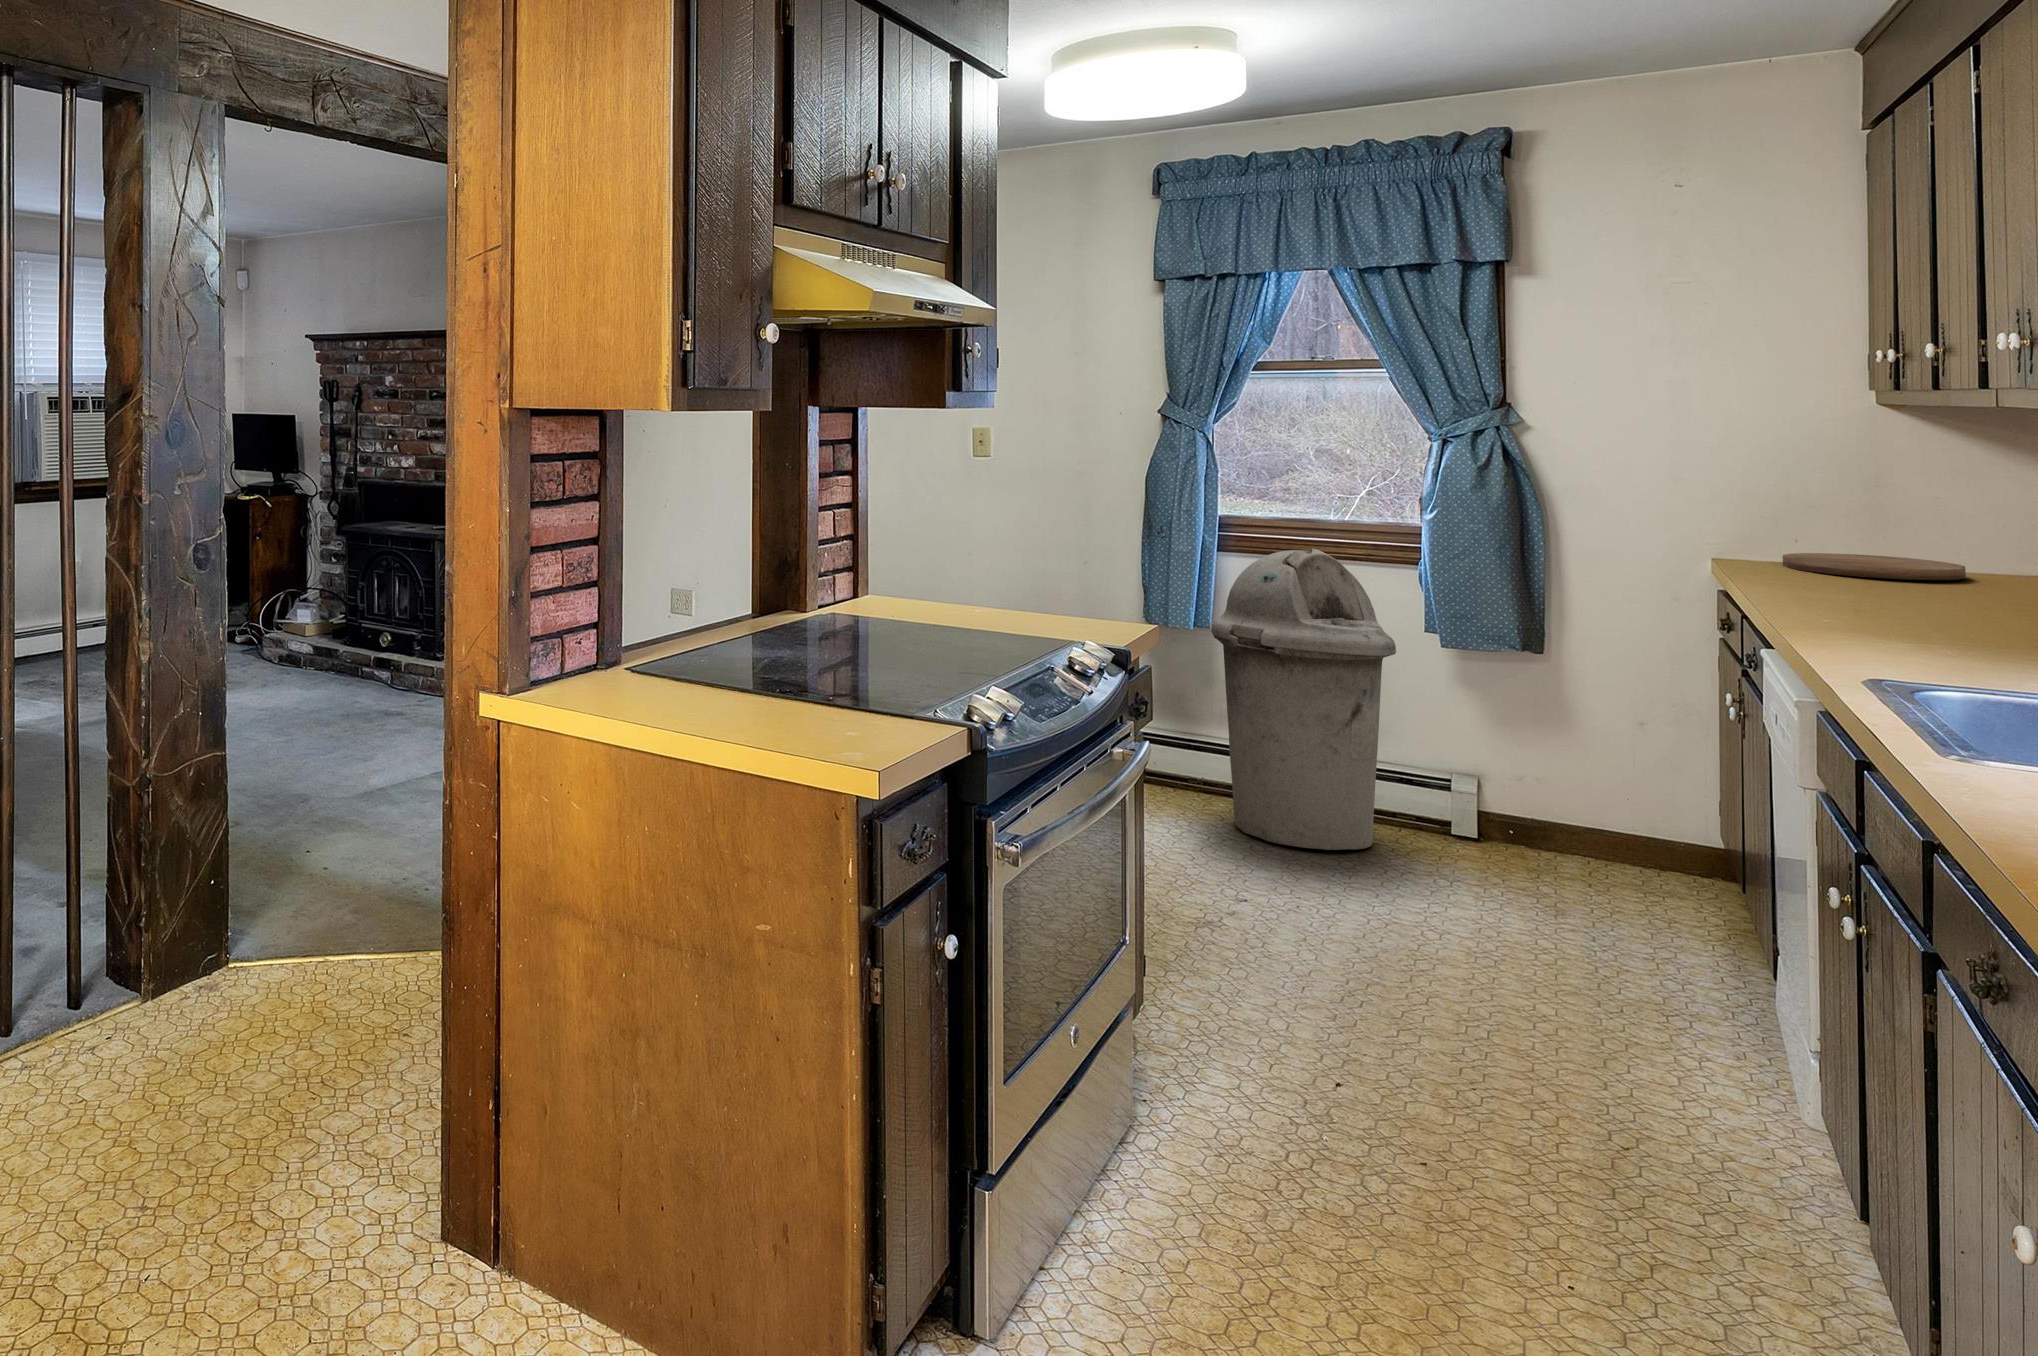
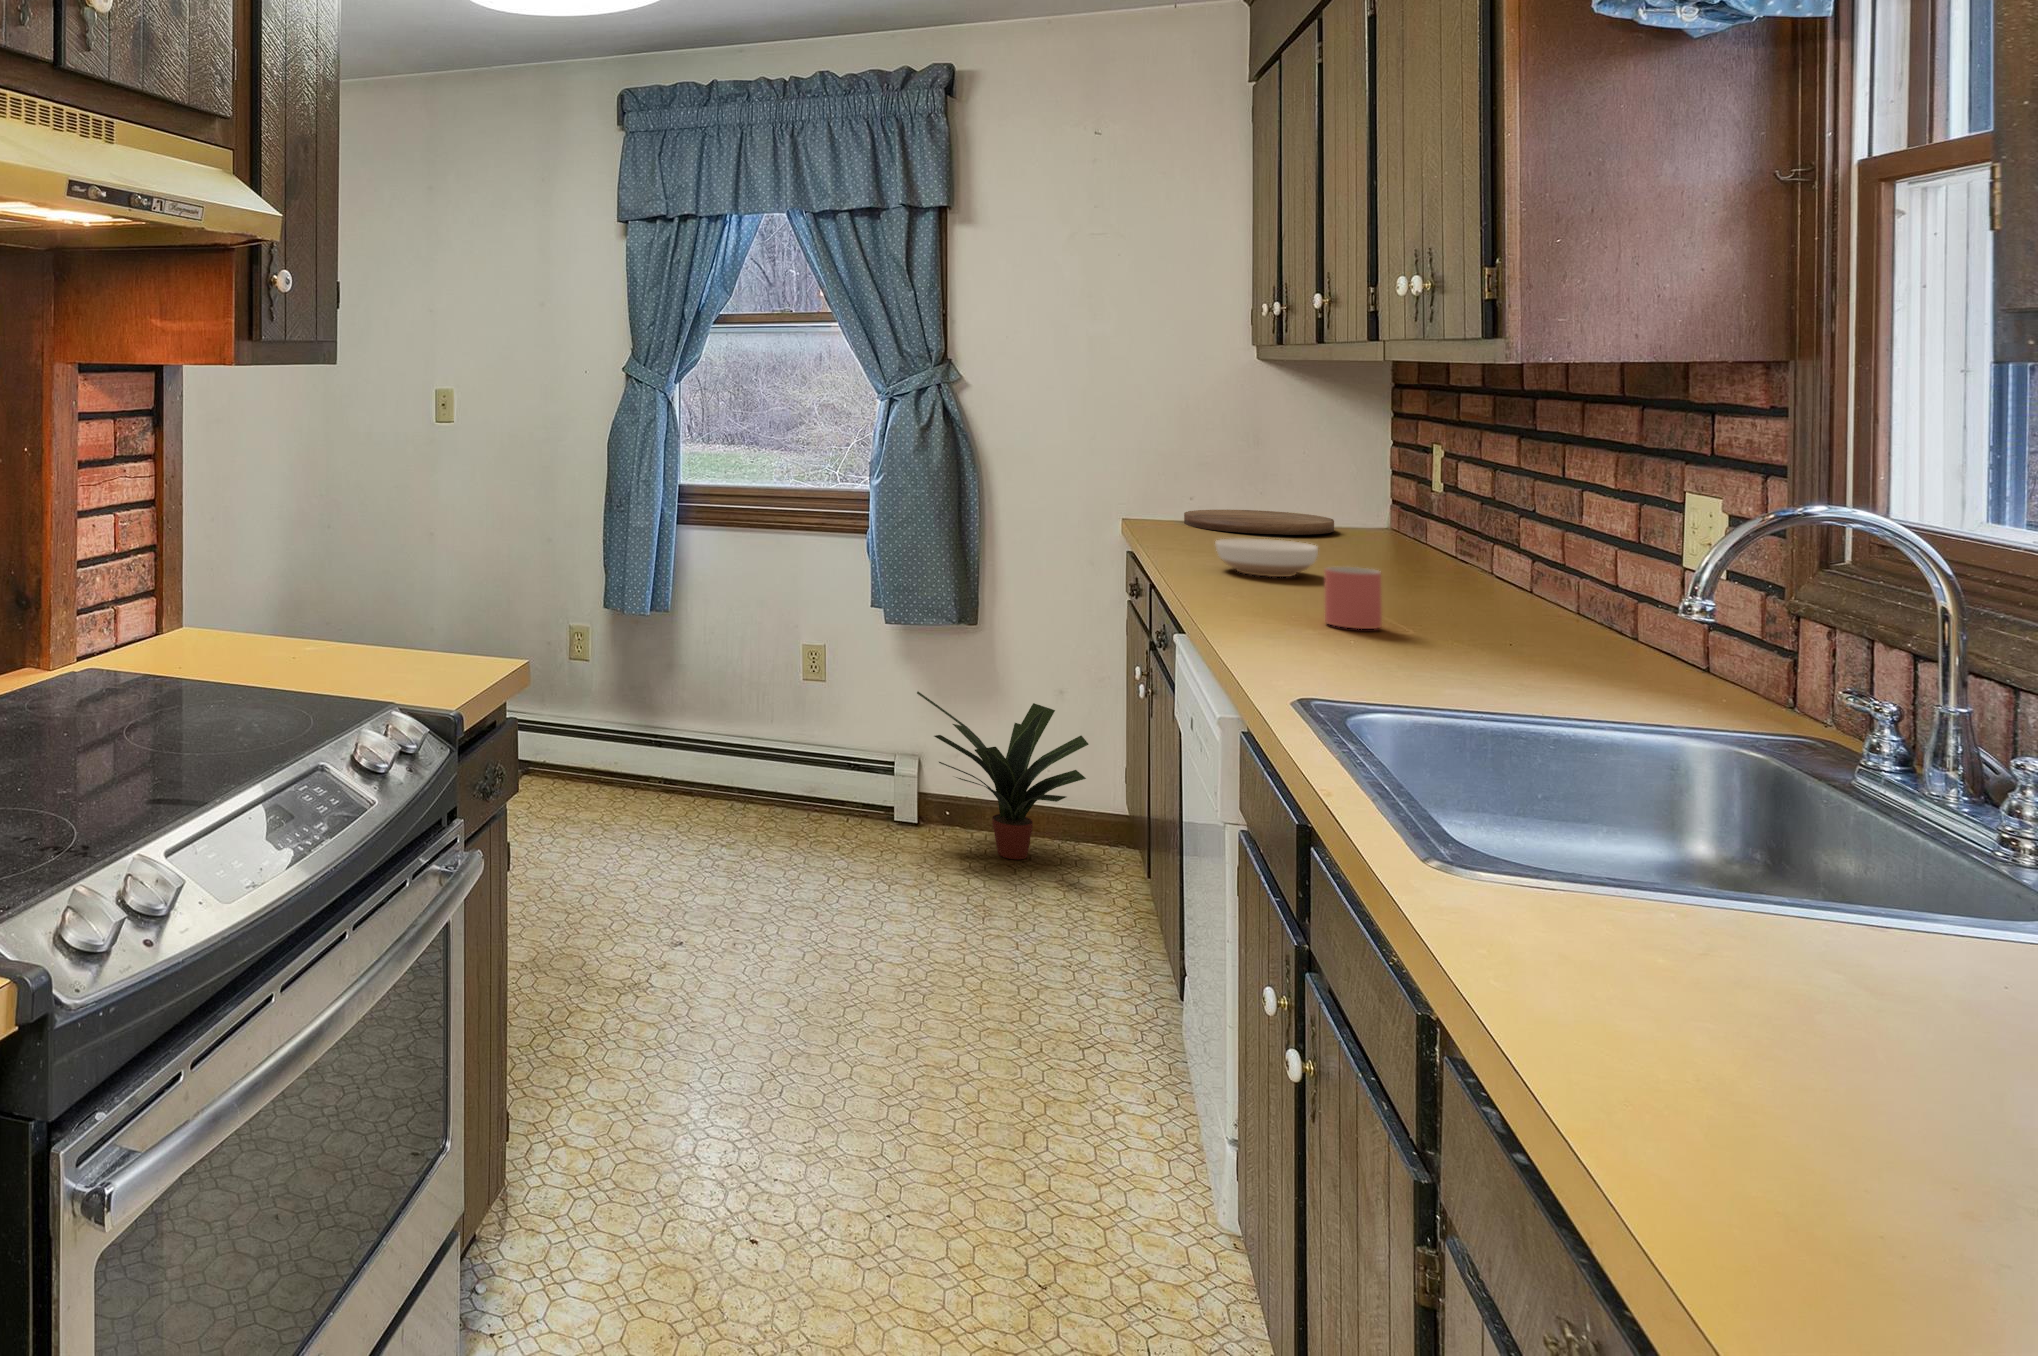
trash can: present [1211,548,1396,851] -> none [661,519,839,852]
bowl: none [1809,579,1929,616] -> present [1216,539,1318,577]
mug: none [1920,604,1985,661] -> present [1325,567,1382,629]
potted plant: none [1481,715,1676,881] -> present [917,692,1089,859]

